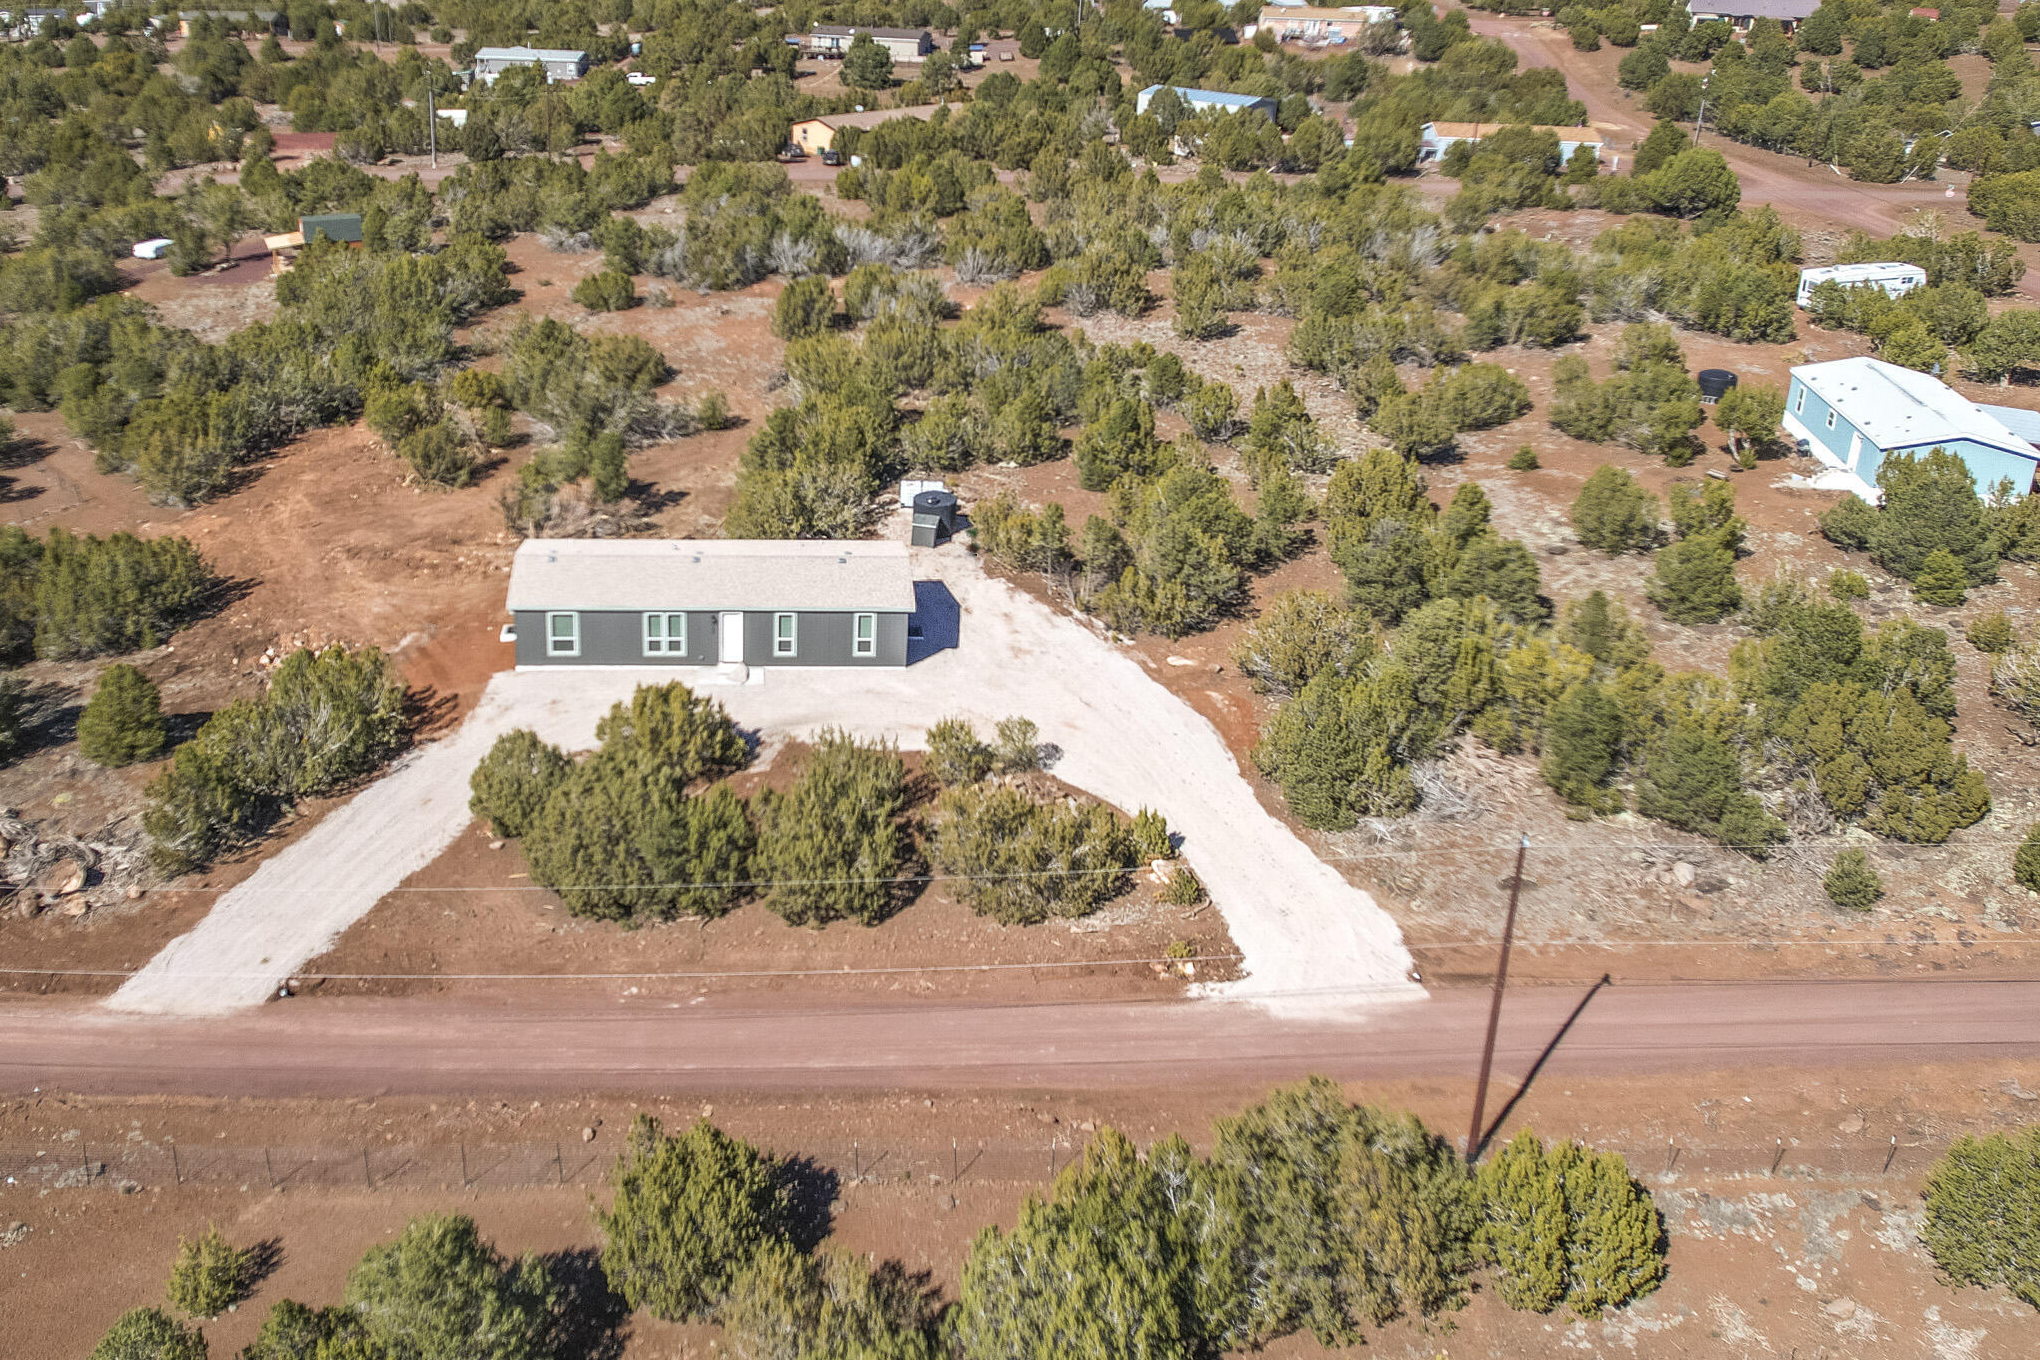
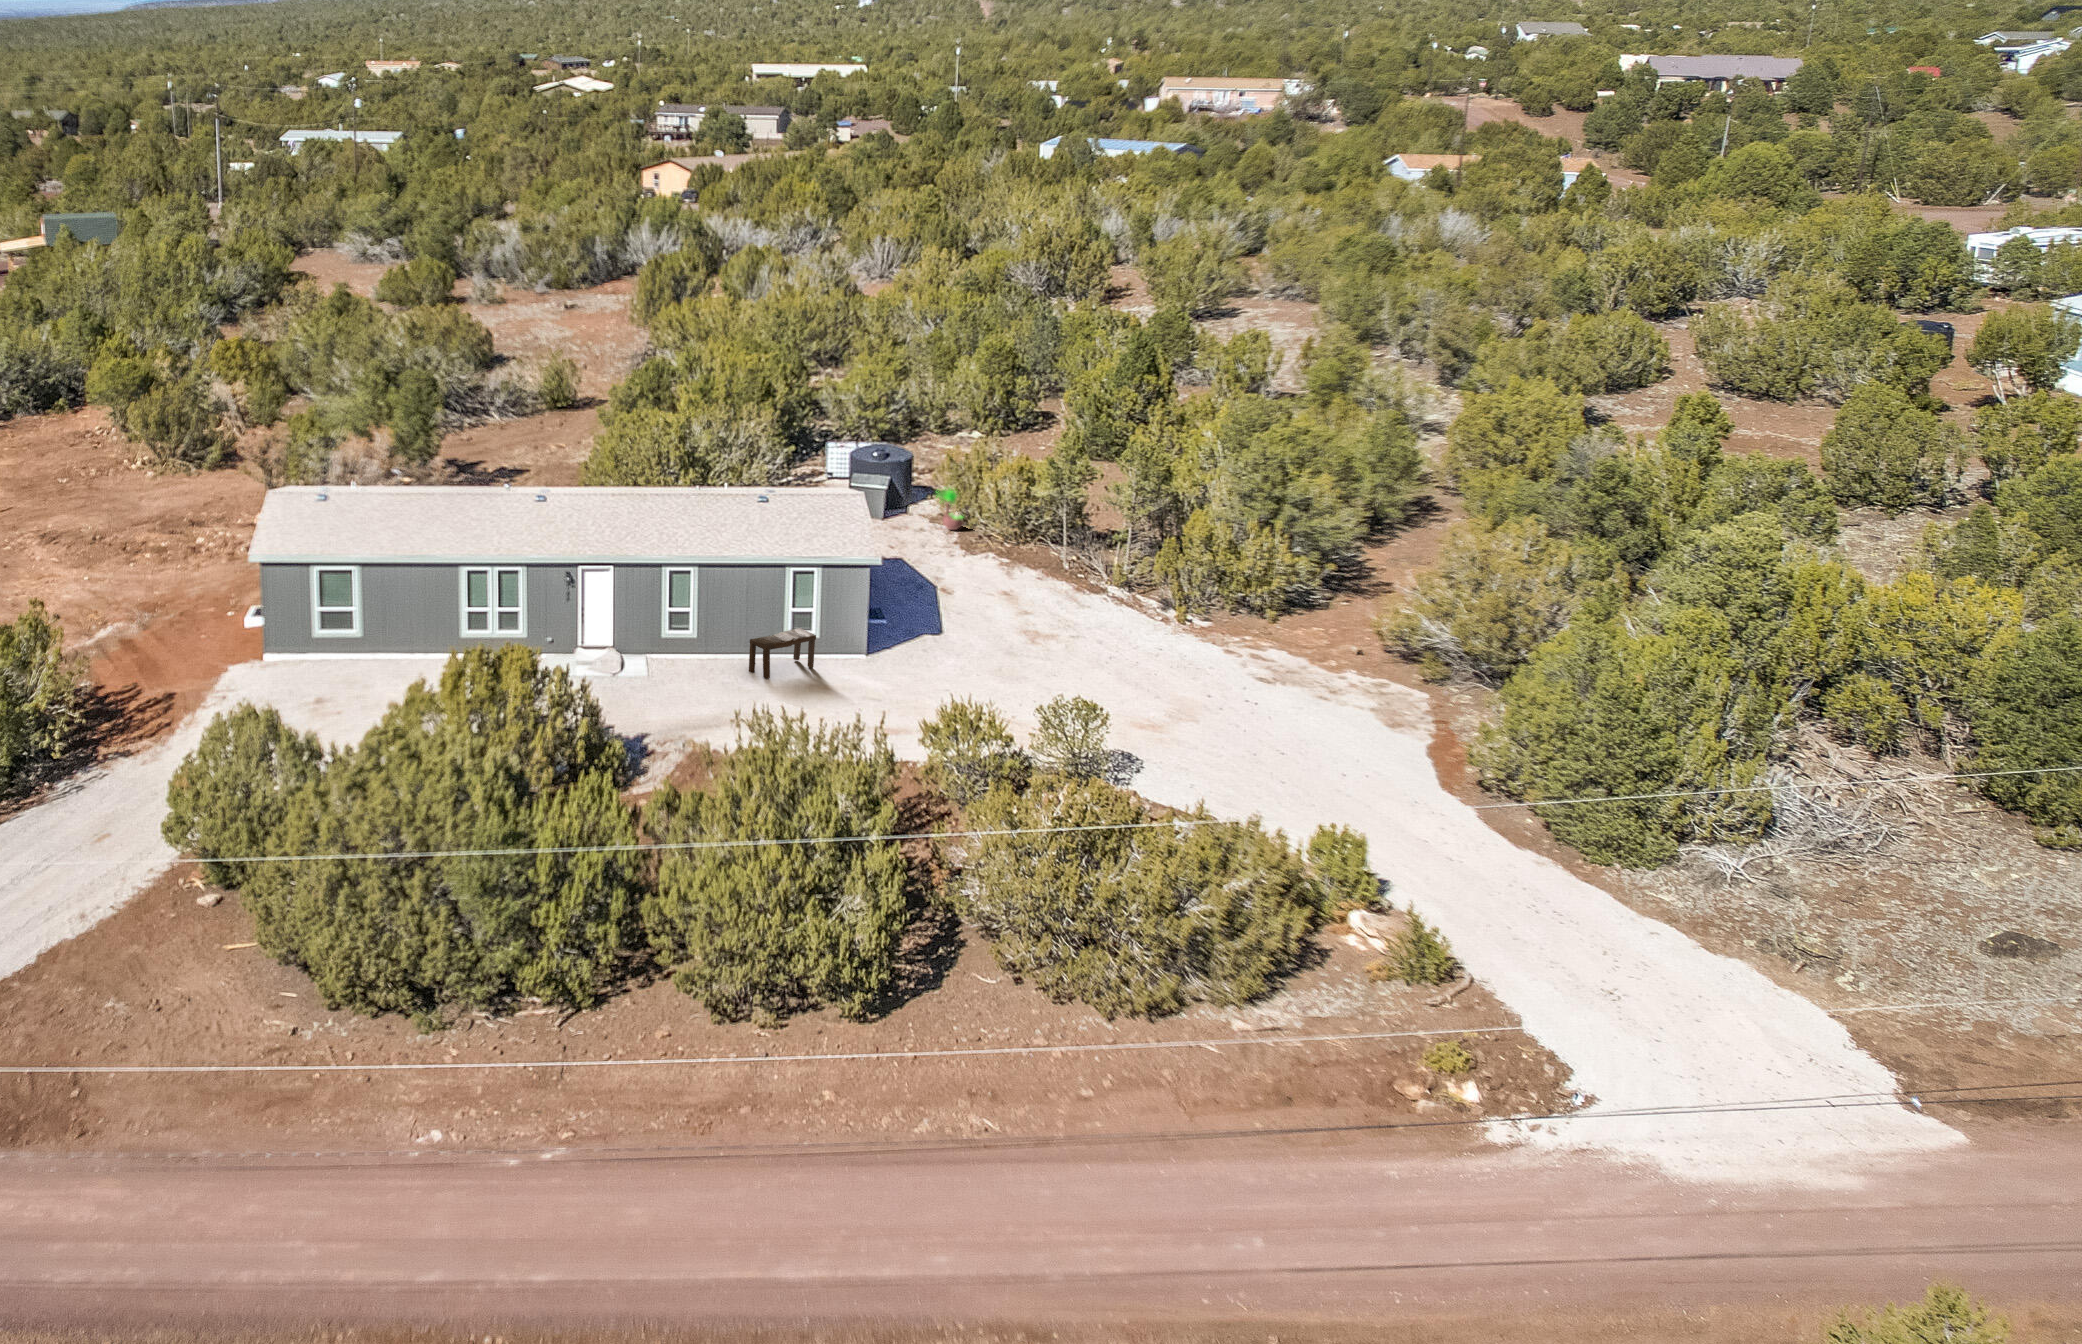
bench: none [823,652,867,688] -> present [749,628,816,679]

